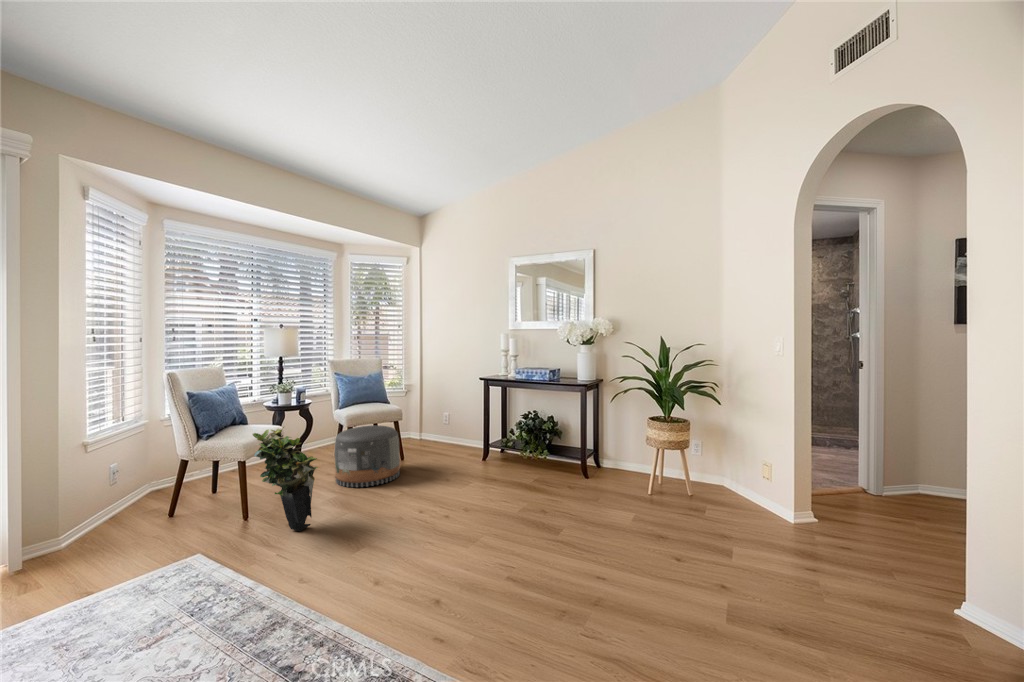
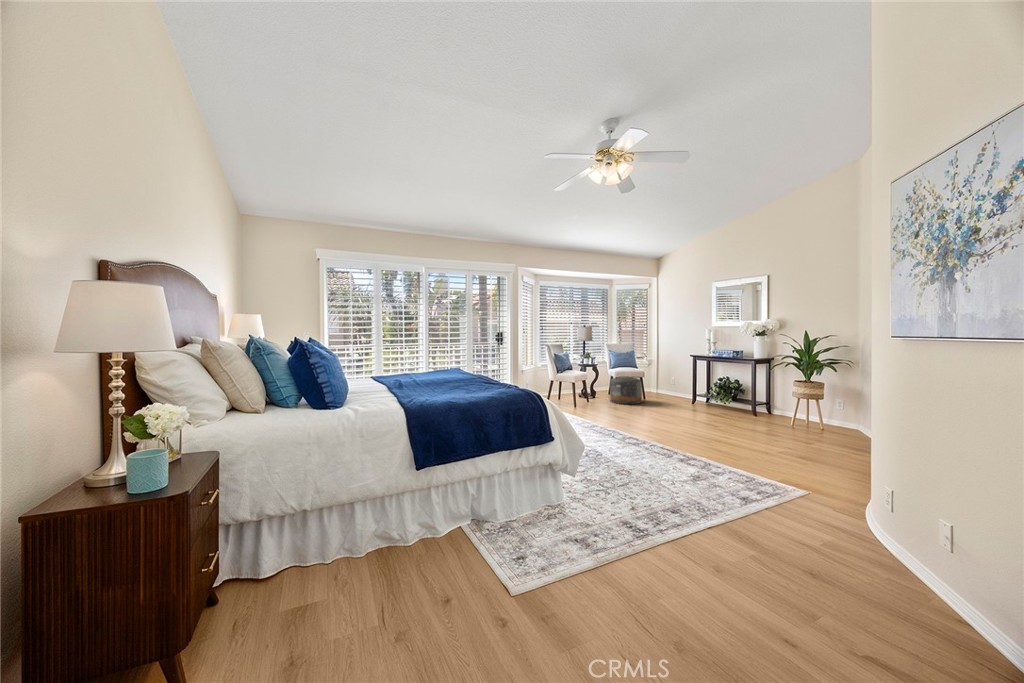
potted plant: present [253,427,318,531] -> none [580,369,605,412]

